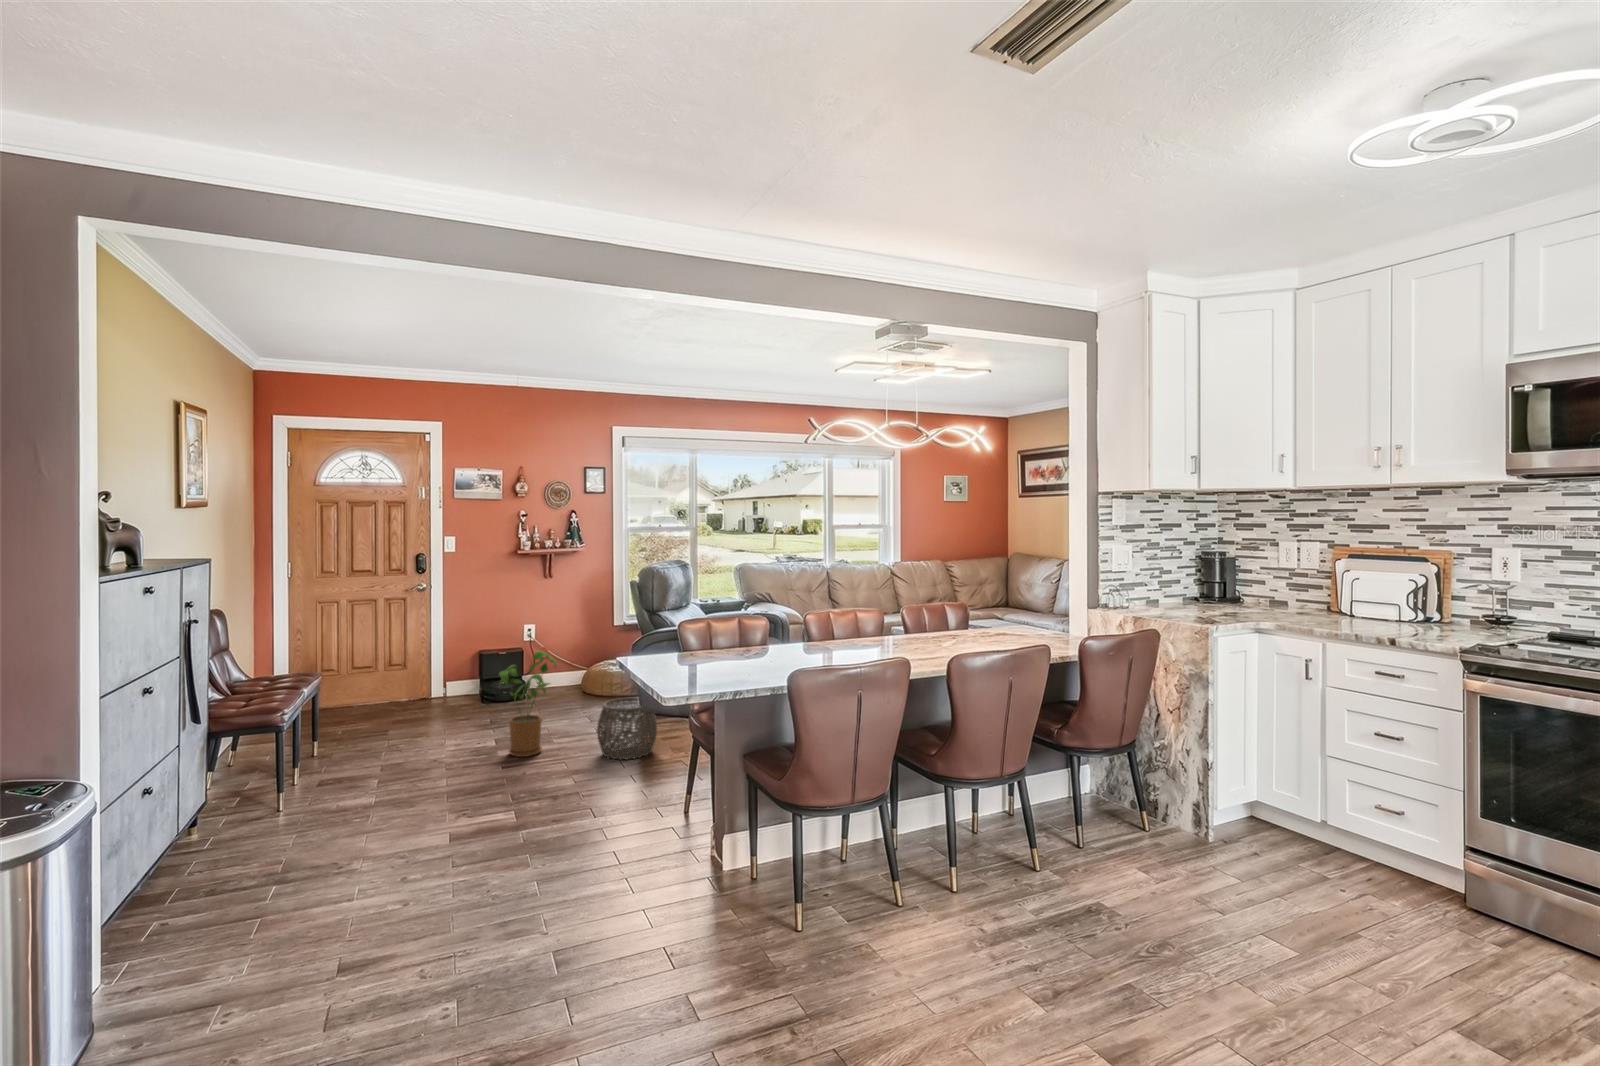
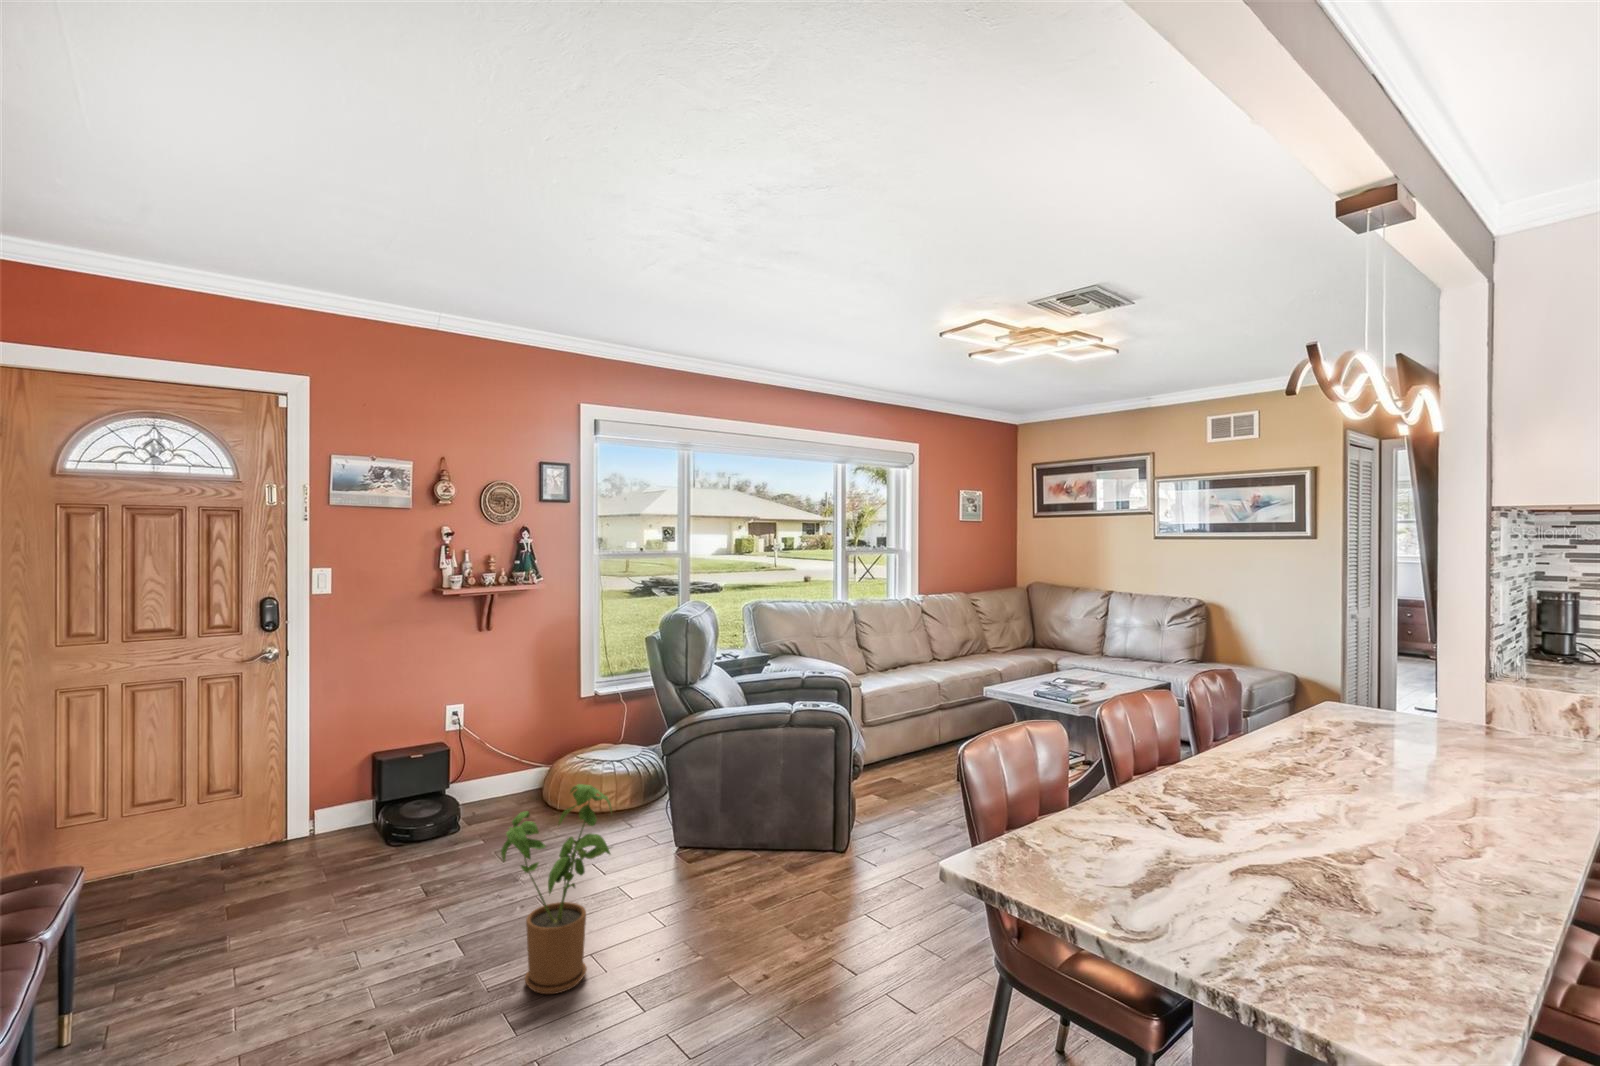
woven basket: present [597,698,657,760] -> none [693,850,799,978]

